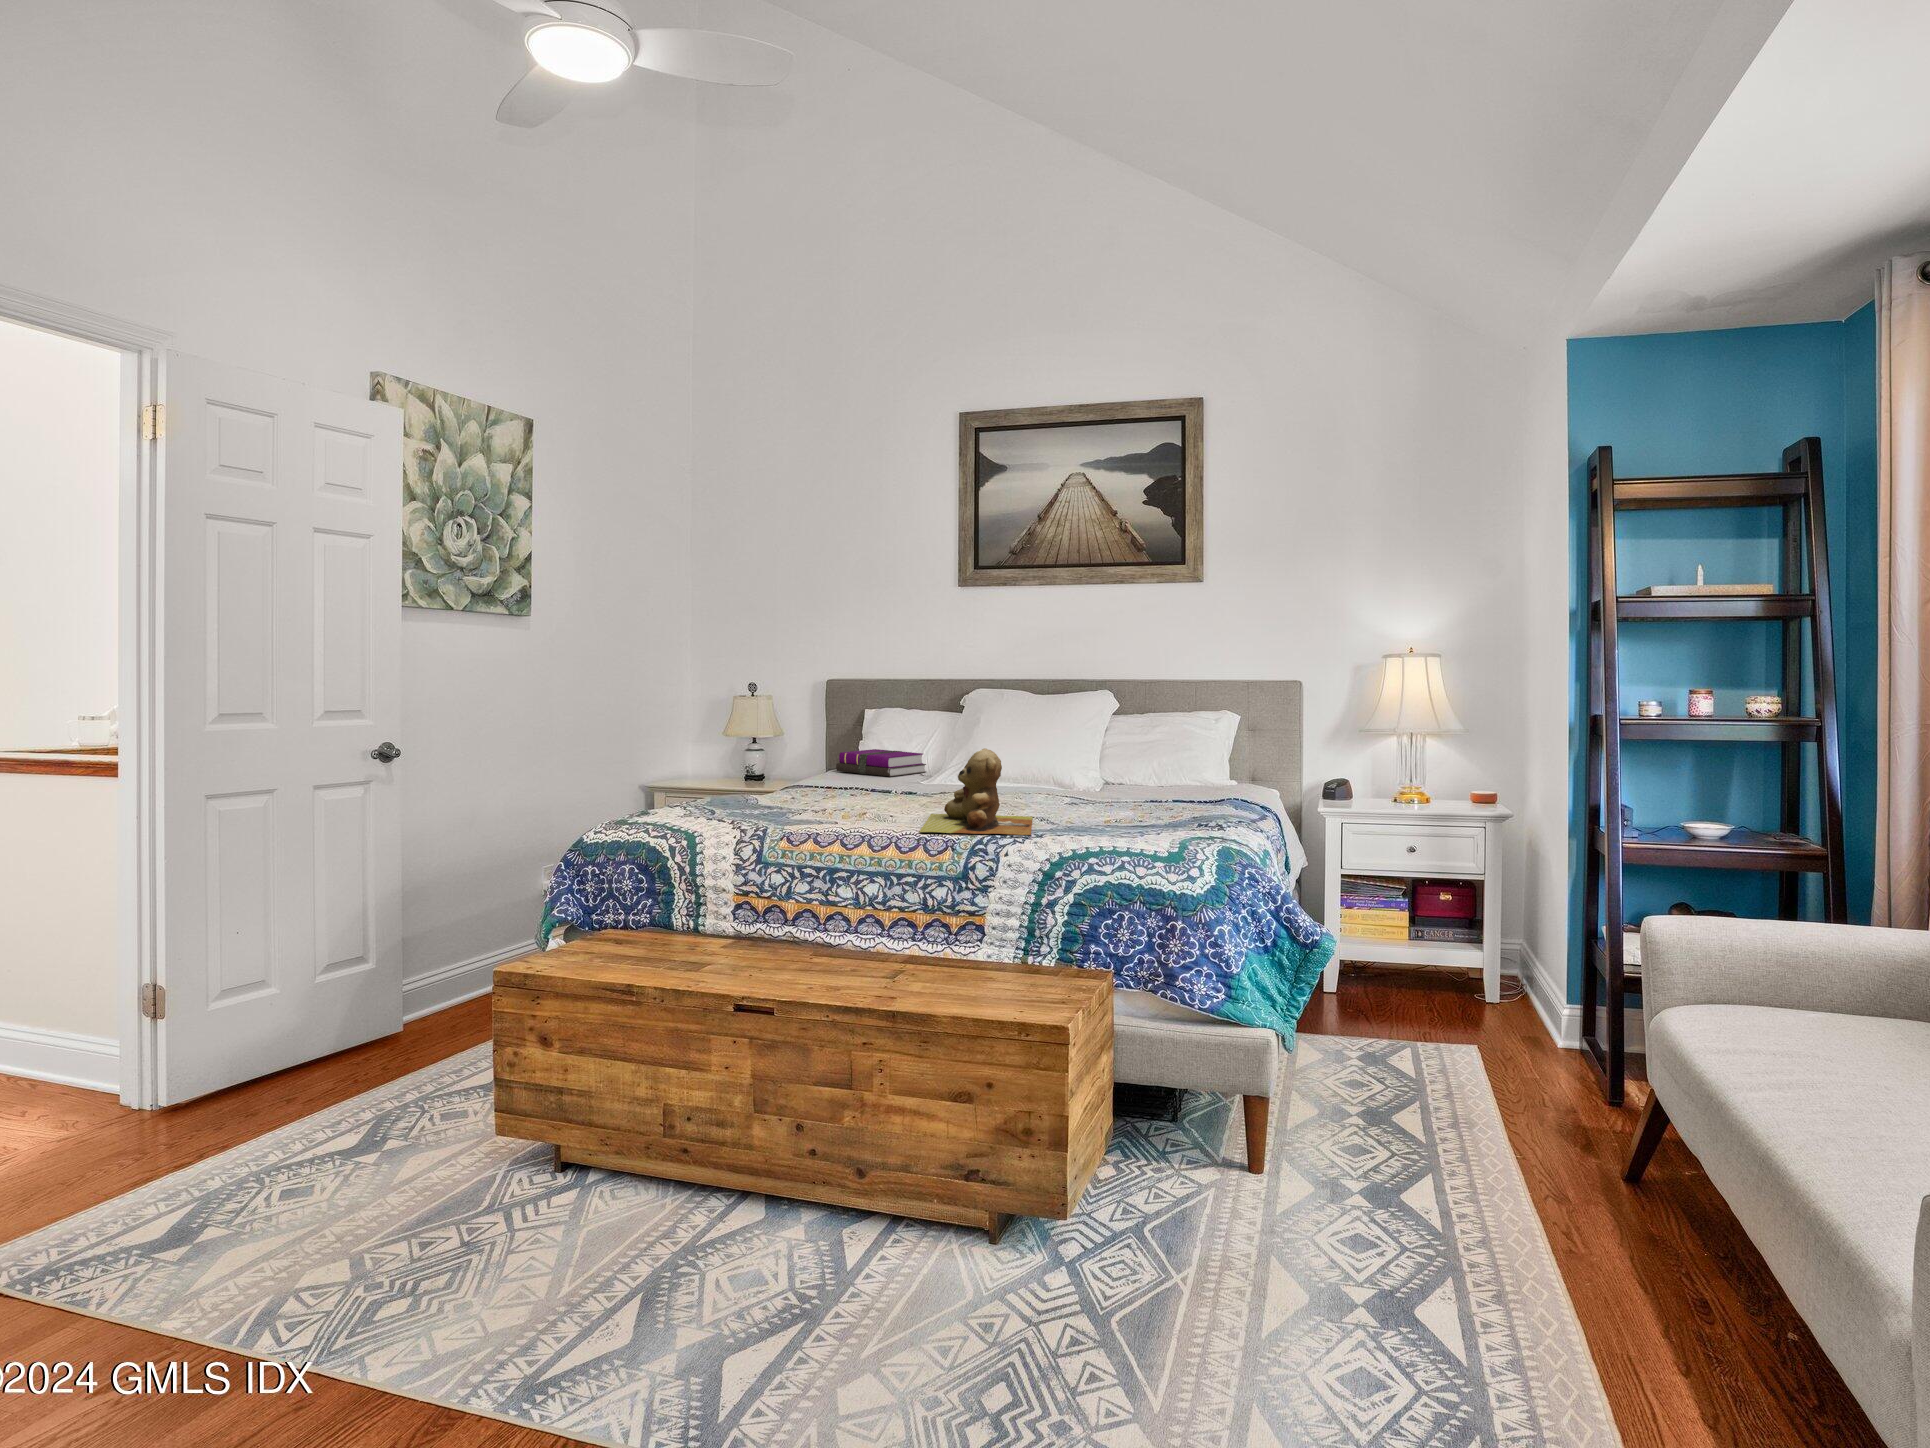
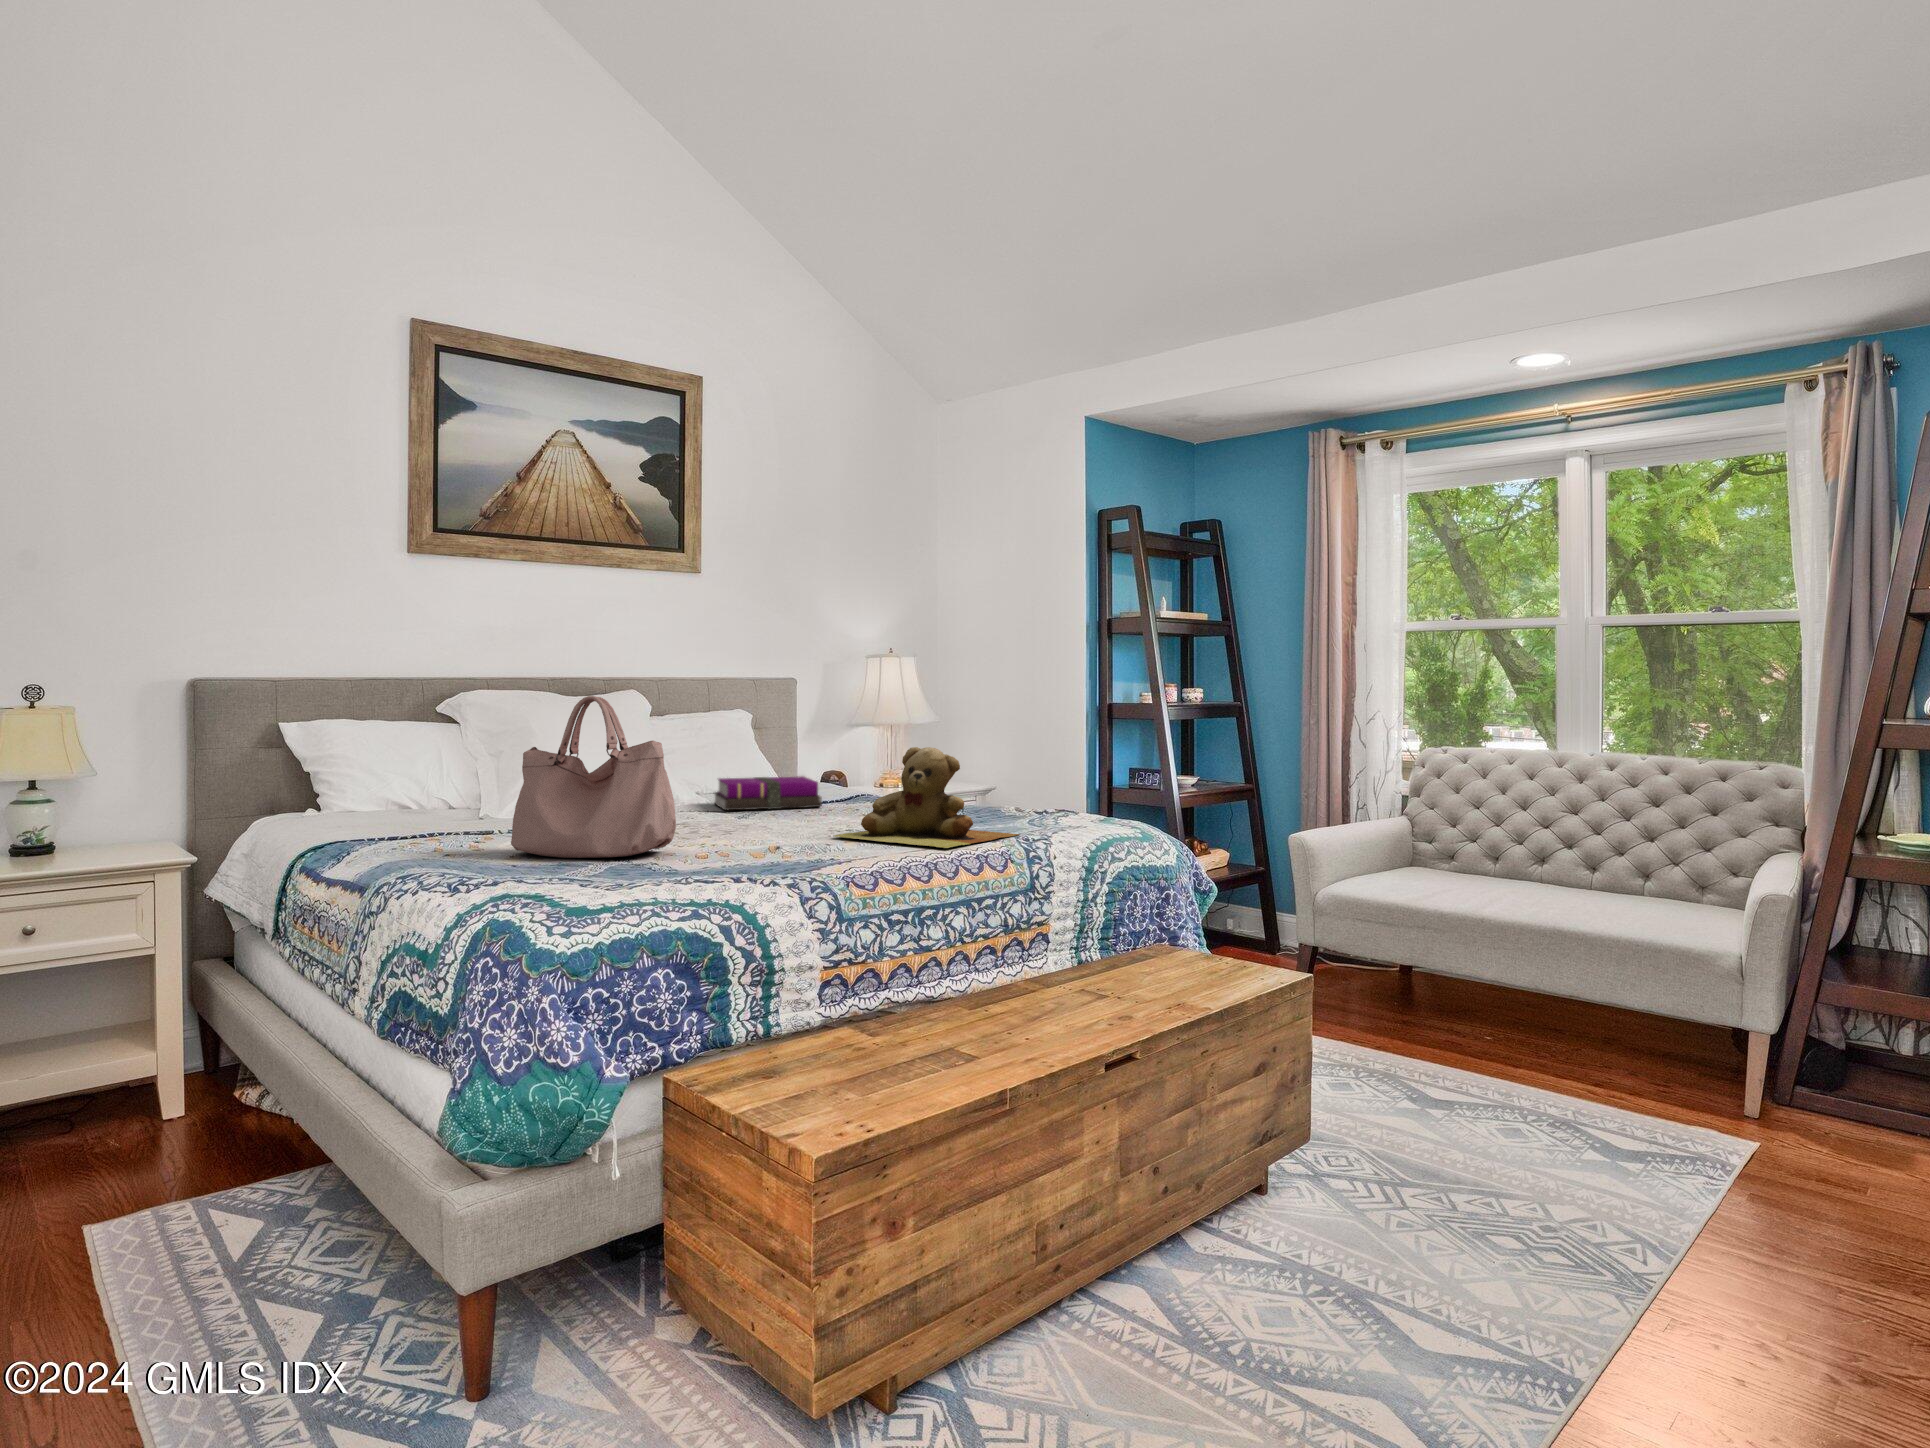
handbag: none [762,695,830,806] -> present [511,696,676,858]
notebook: present [836,749,926,777] -> present [714,776,822,810]

